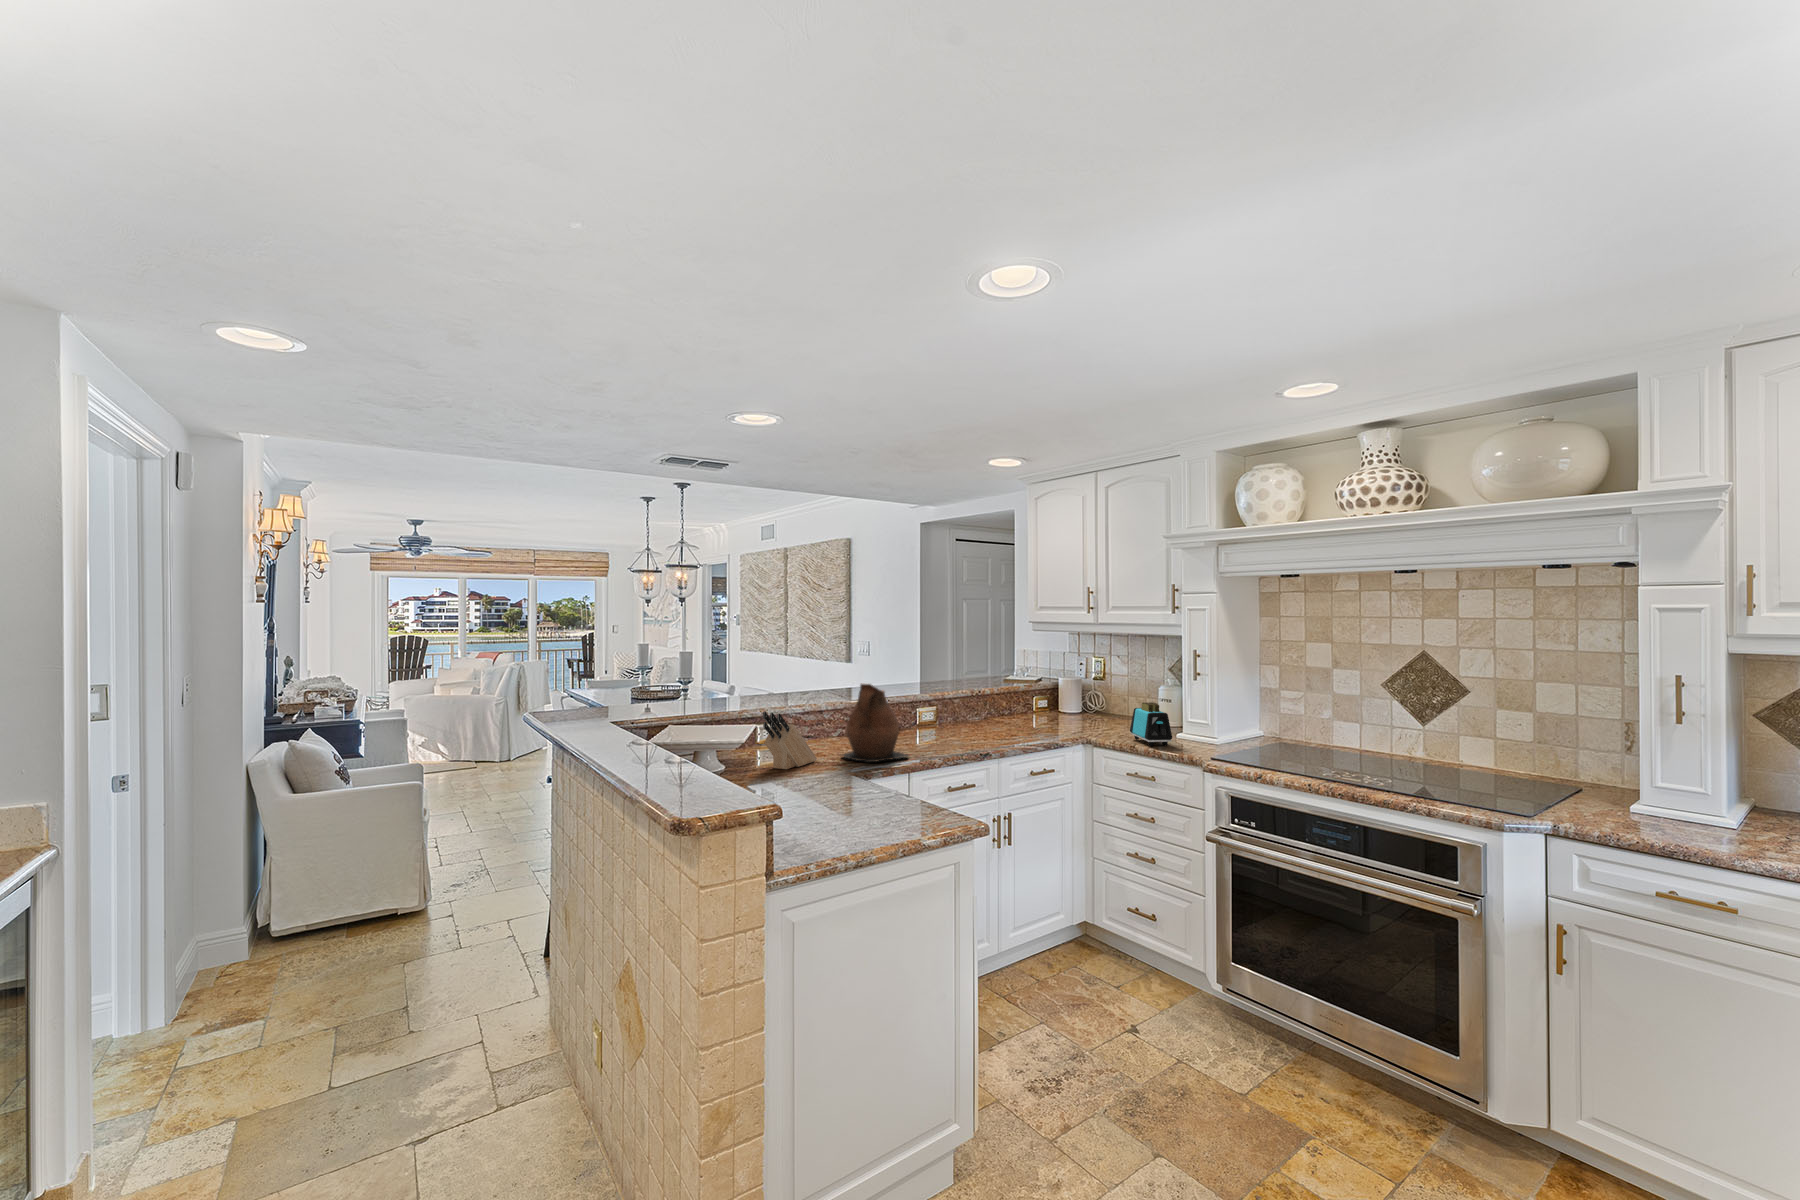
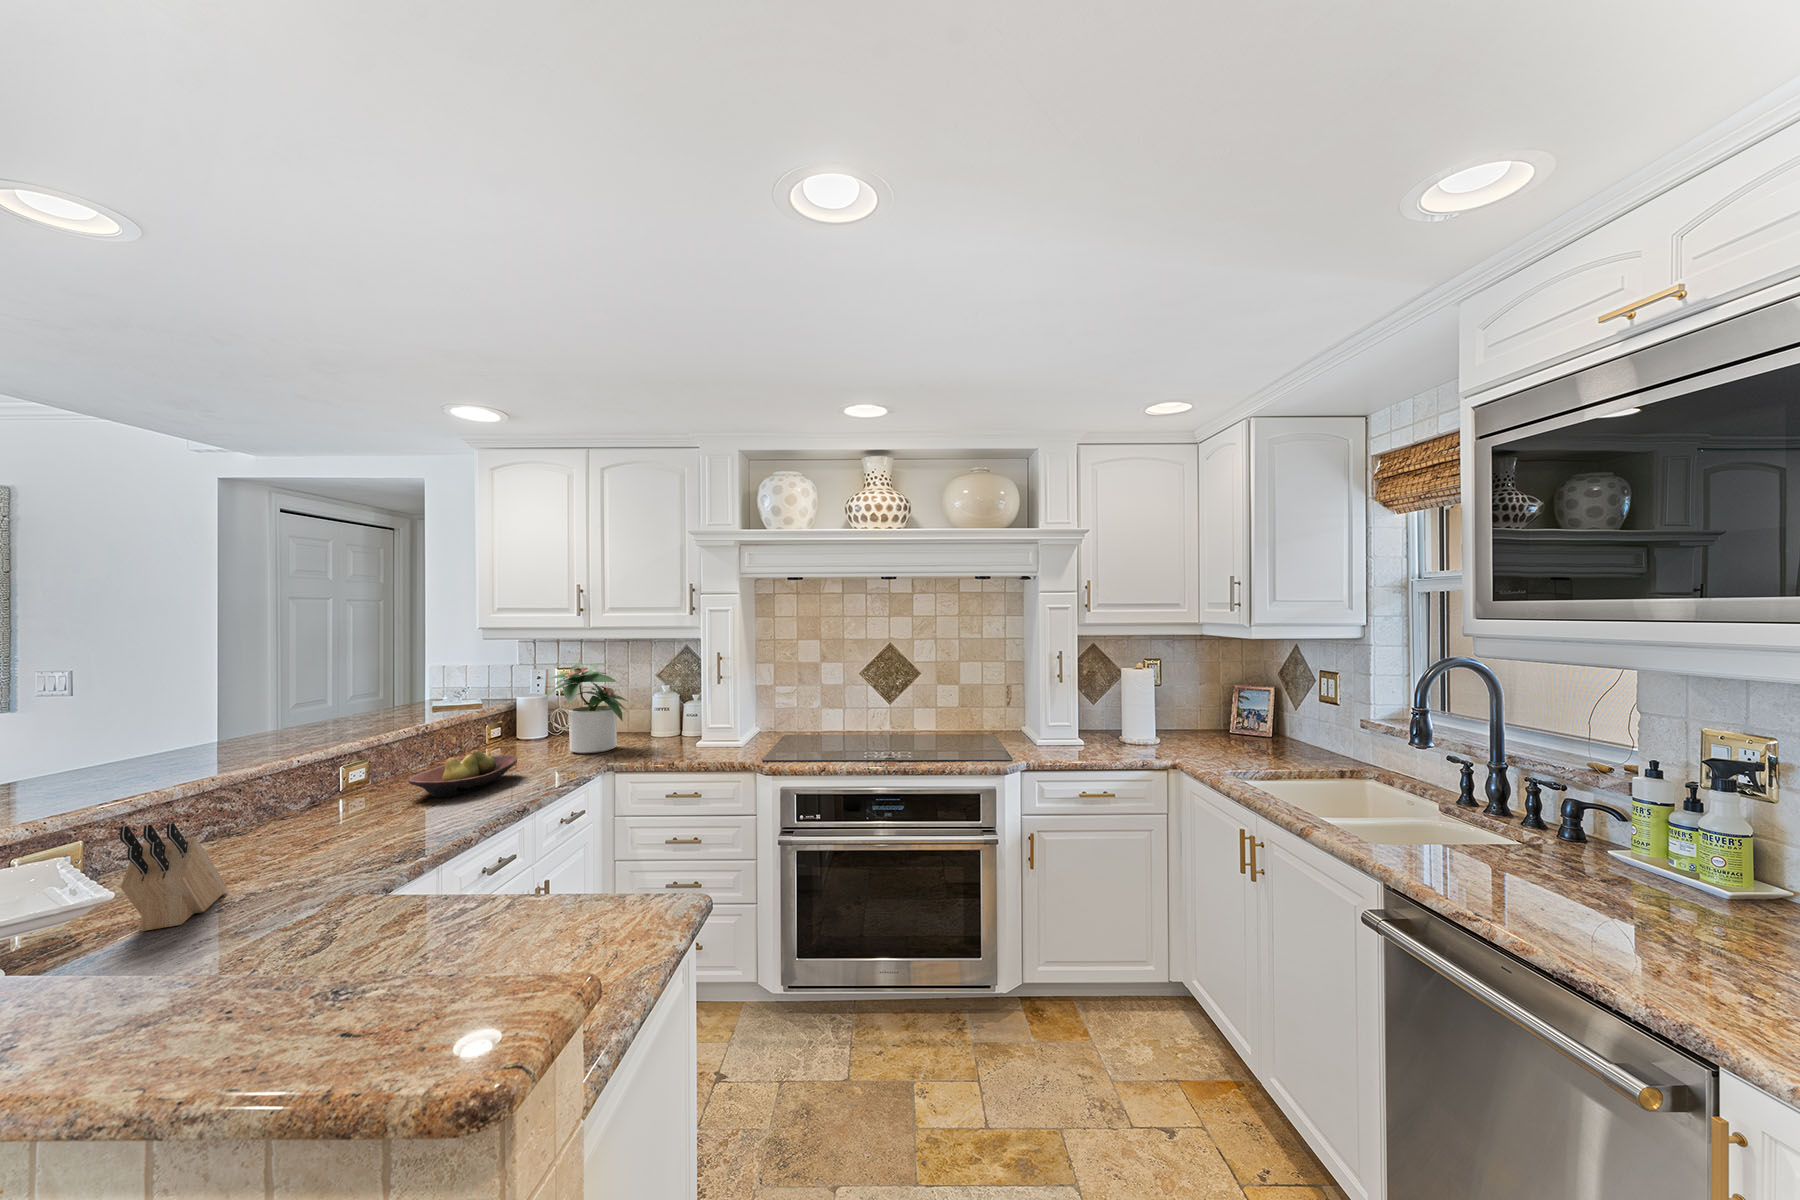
potted plant: none [1061,652,1135,730] -> present [545,663,627,754]
ceramic pitcher: present [843,683,909,762] -> none [263,740,406,872]
toaster: present [1130,702,1172,746] -> none [646,713,701,760]
fruit bowl: none [945,710,1025,740] -> present [408,750,517,798]

